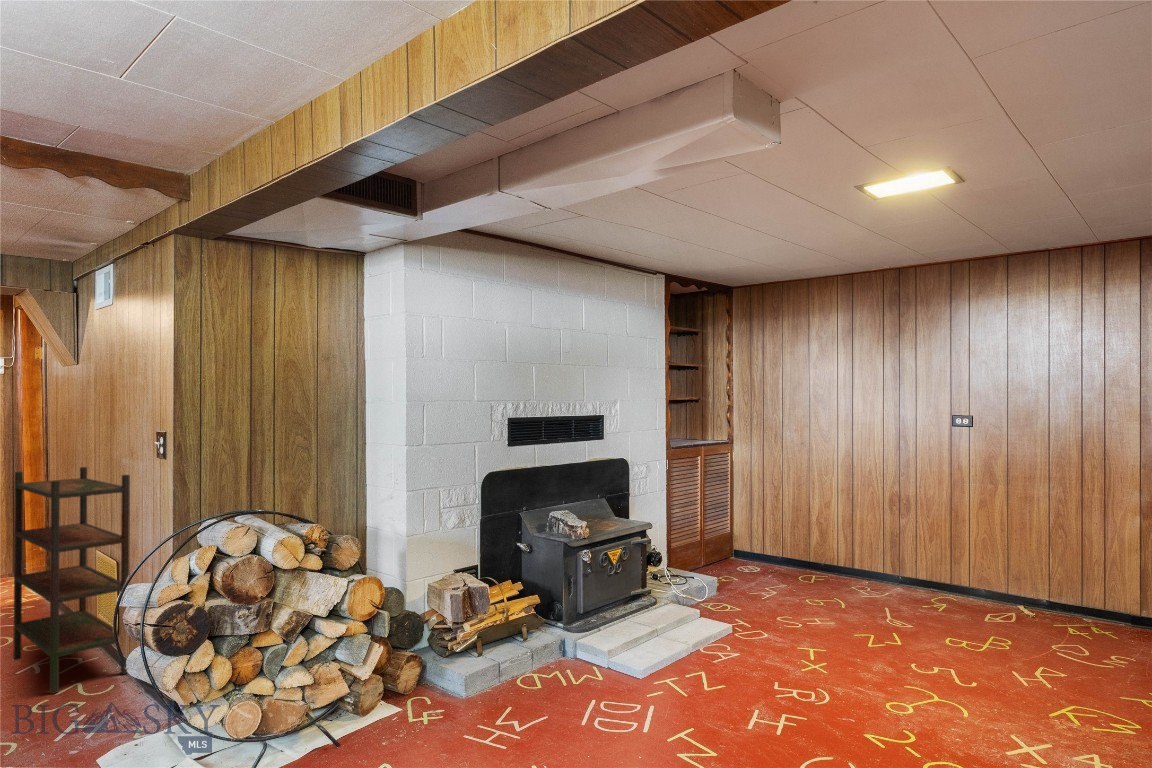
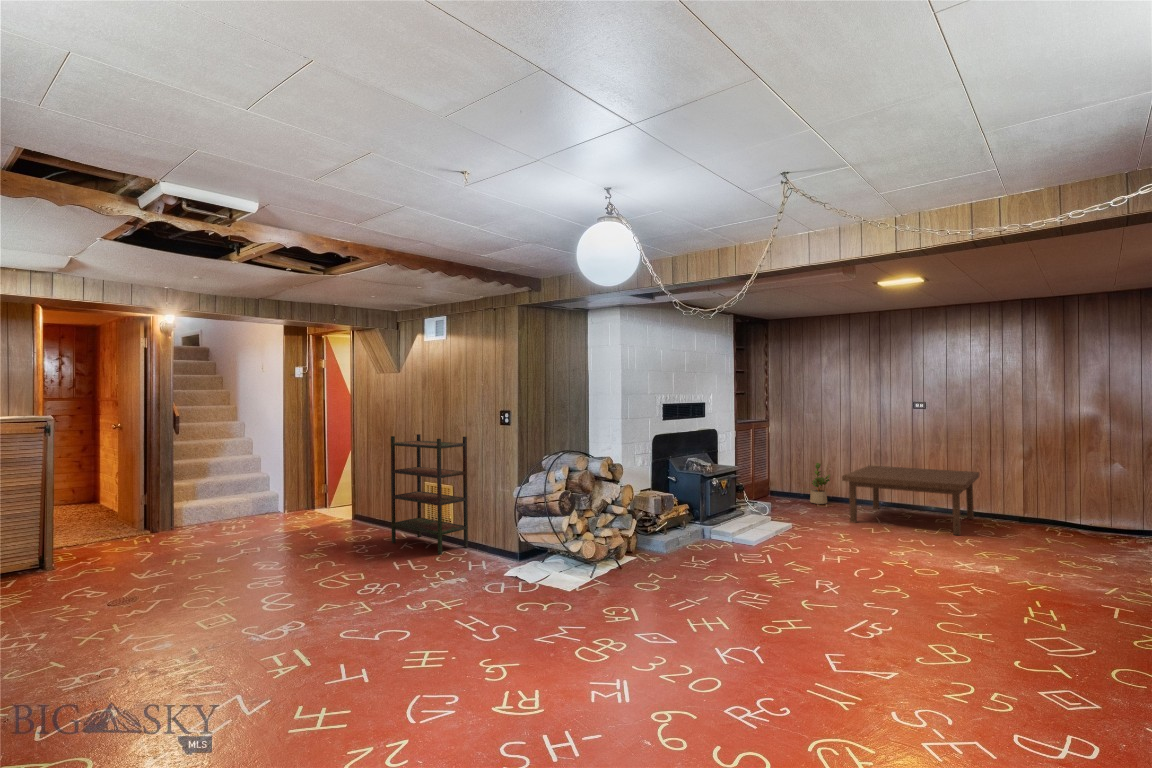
potted plant: none [790,510,824,576] -> present [810,463,830,504]
coffee table: none [825,517,1062,658] -> present [842,466,979,535]

